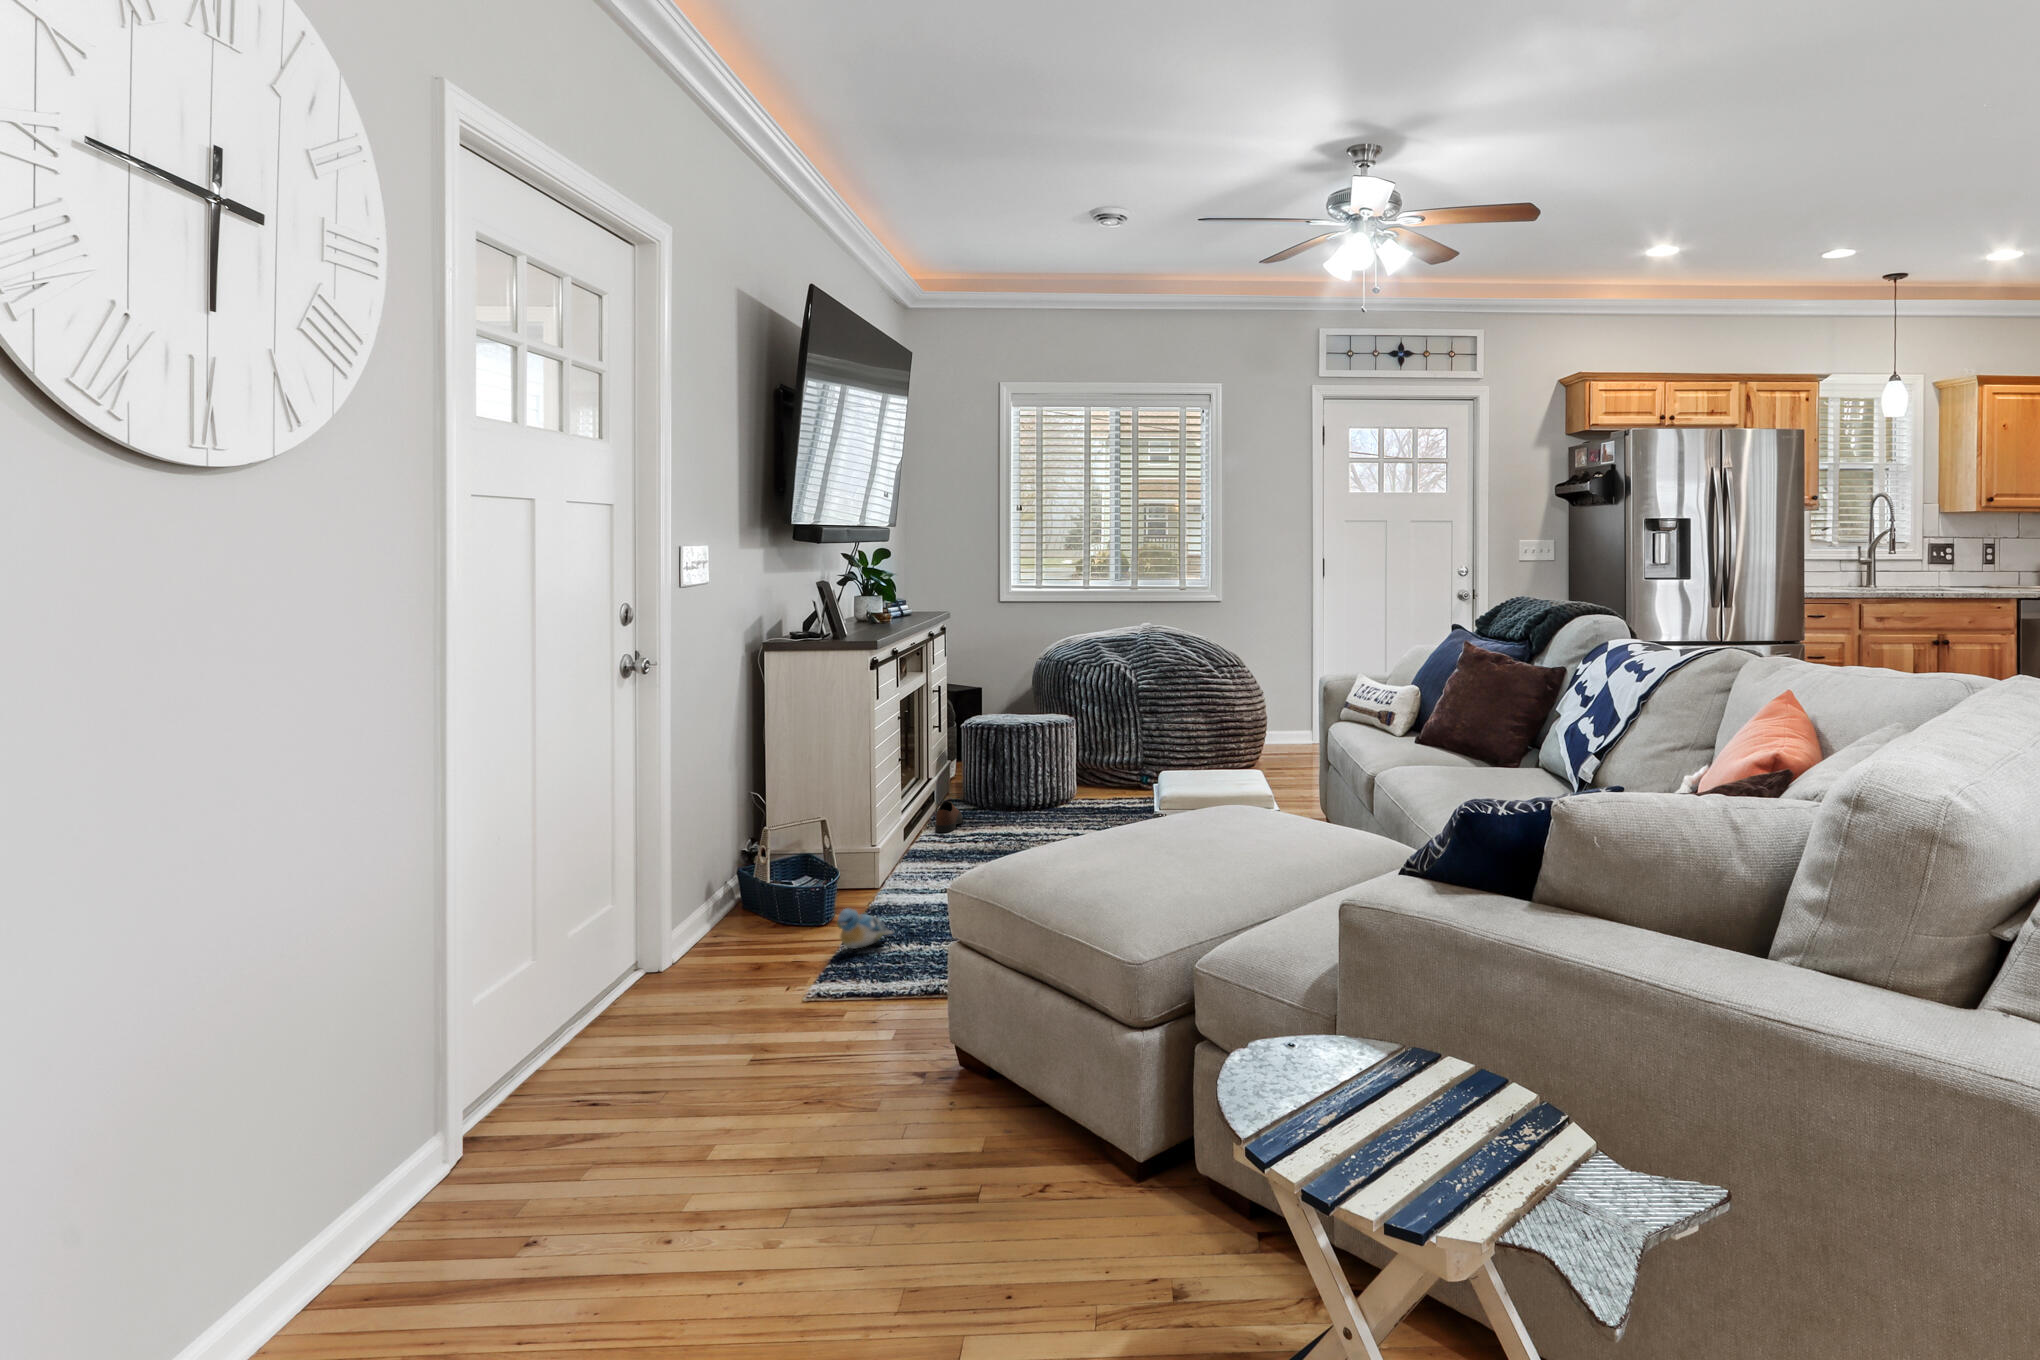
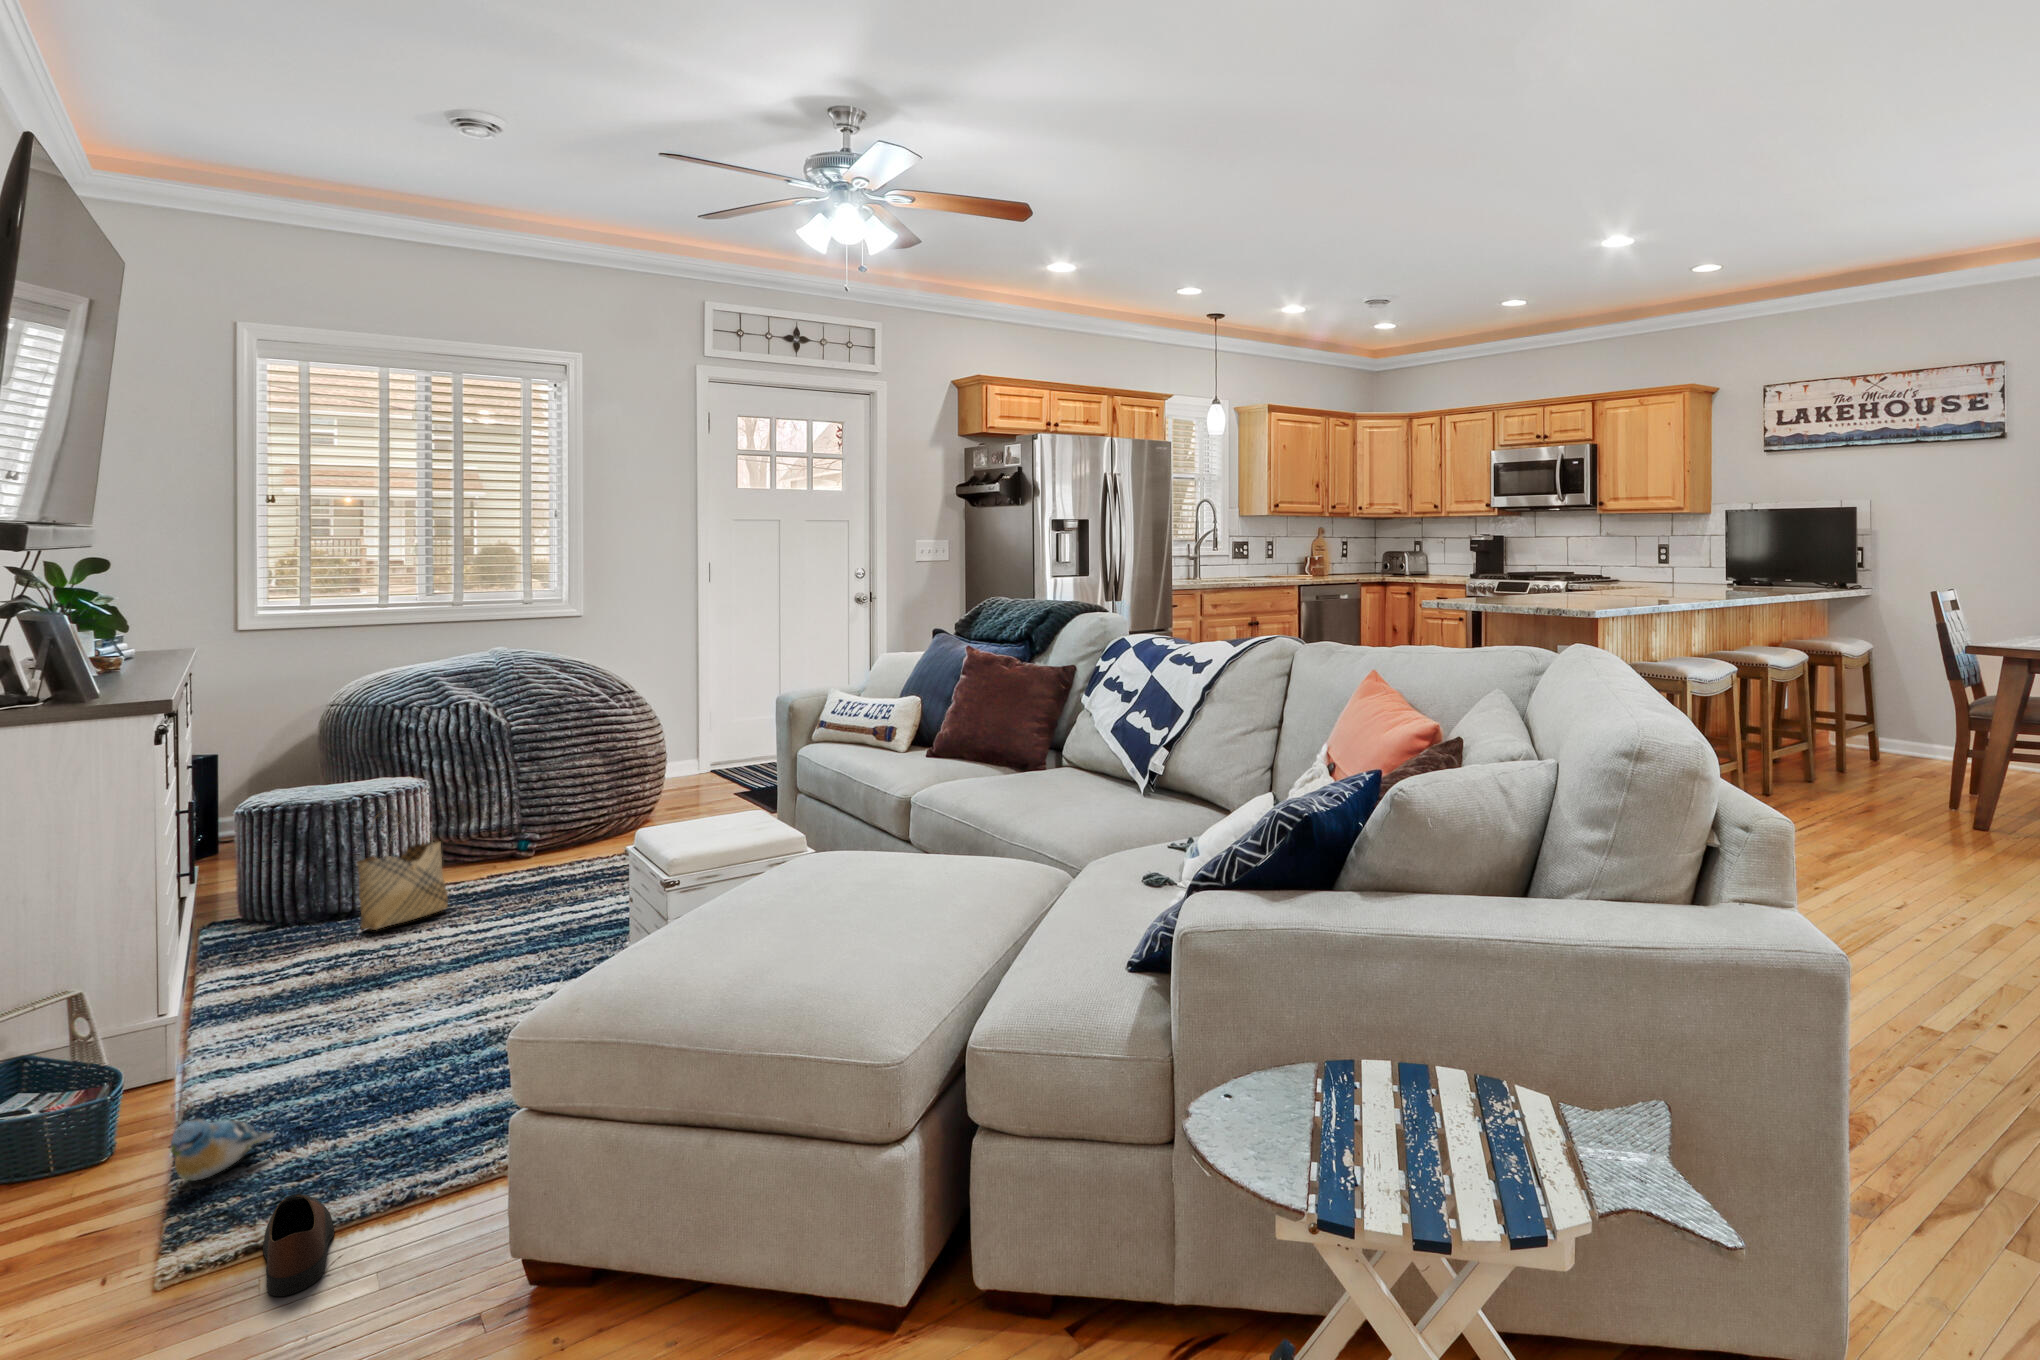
woven basket: none [1017,736,1075,822] -> present [357,812,448,930]
shoe: present [935,801,963,833] -> present [263,1194,334,1296]

